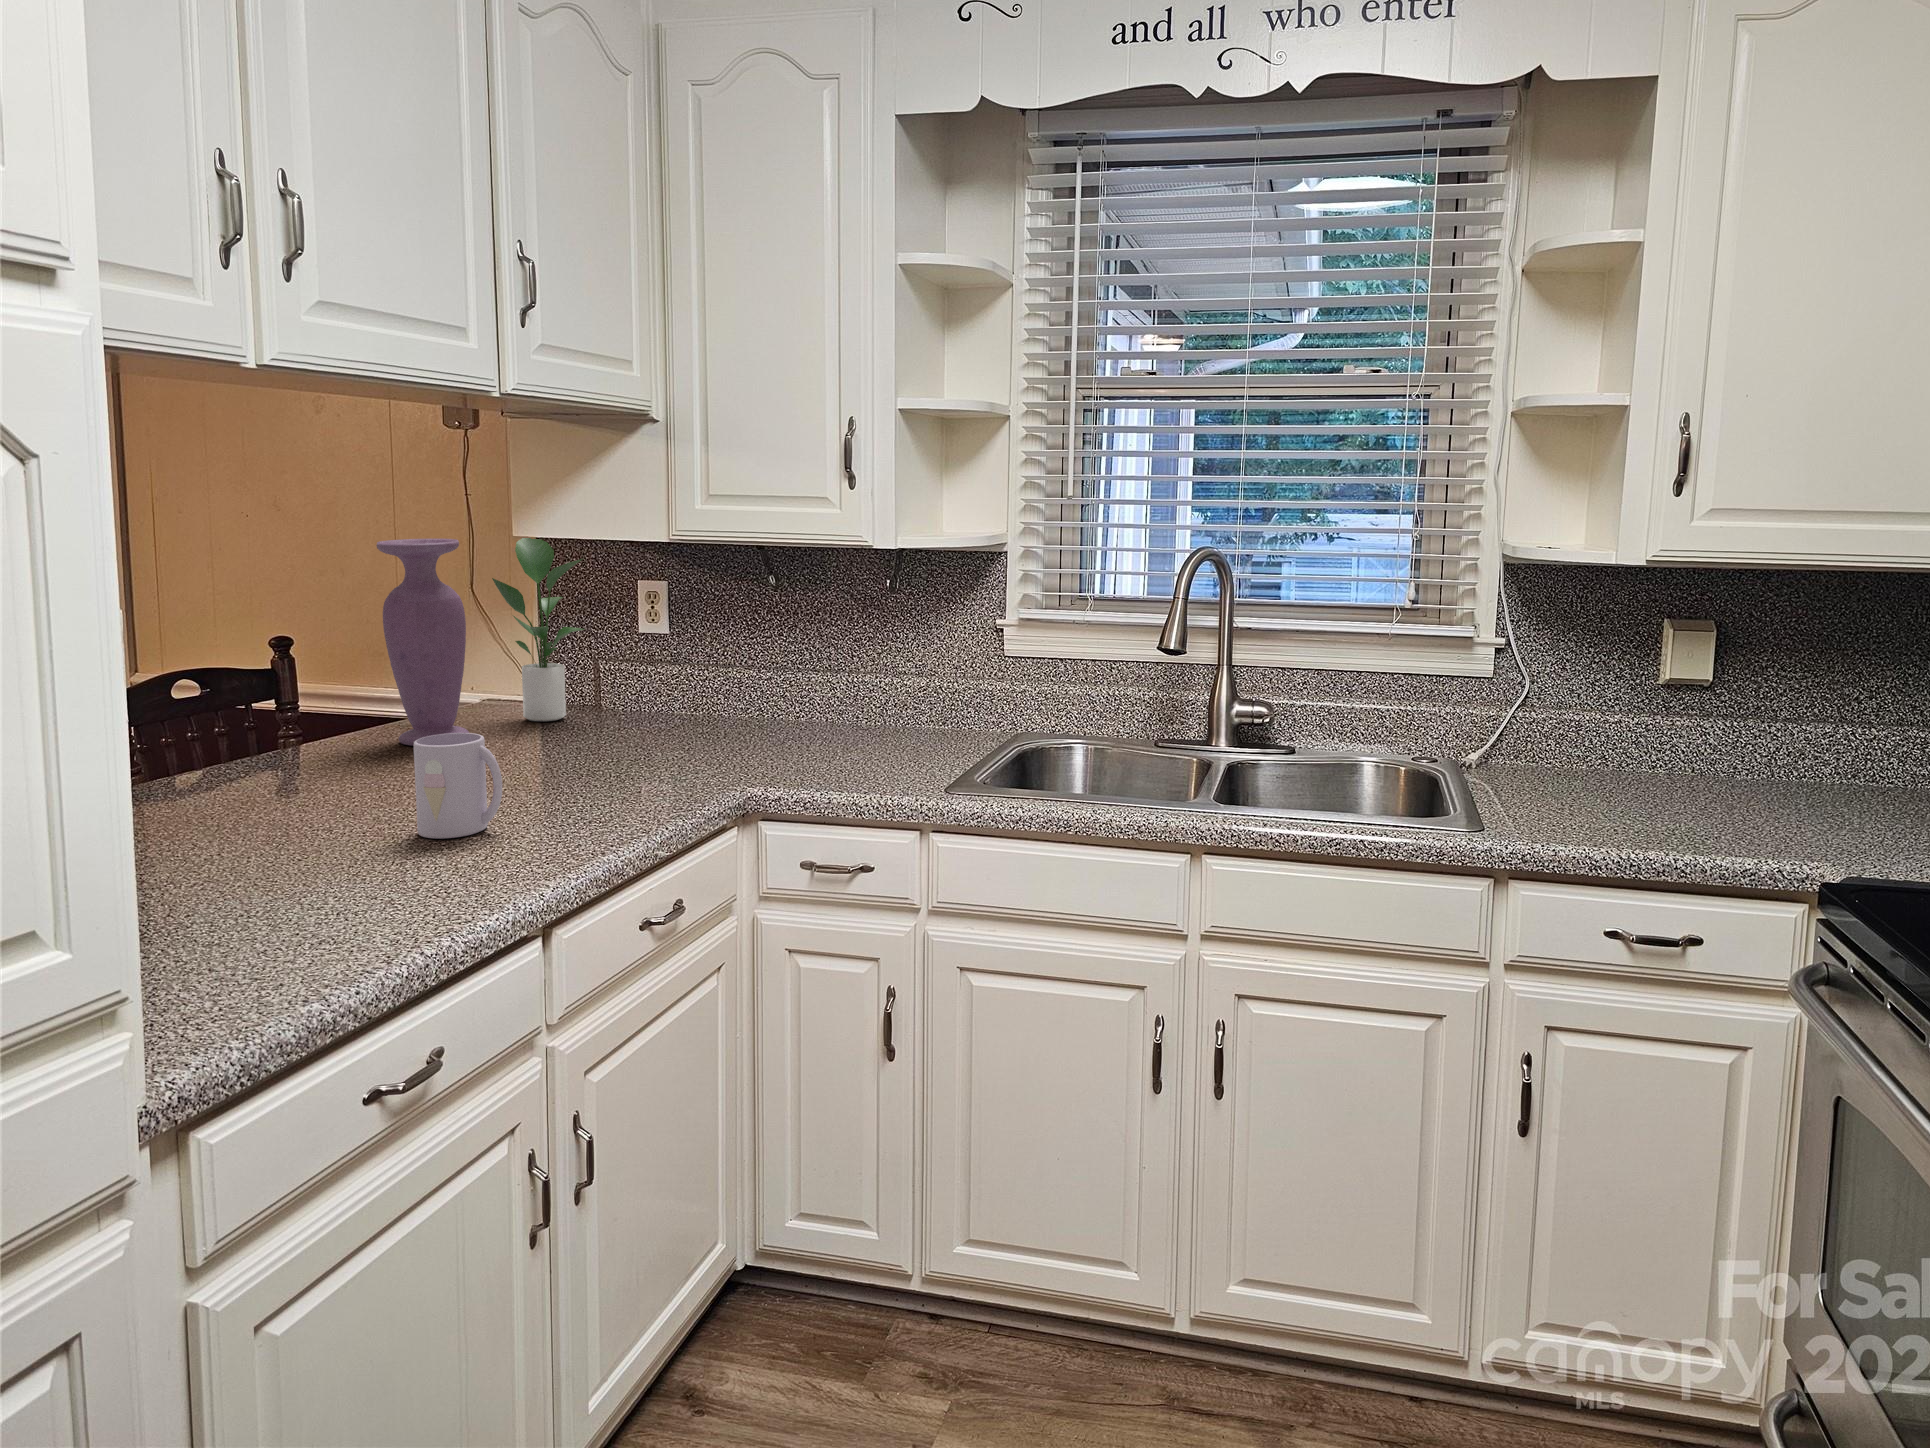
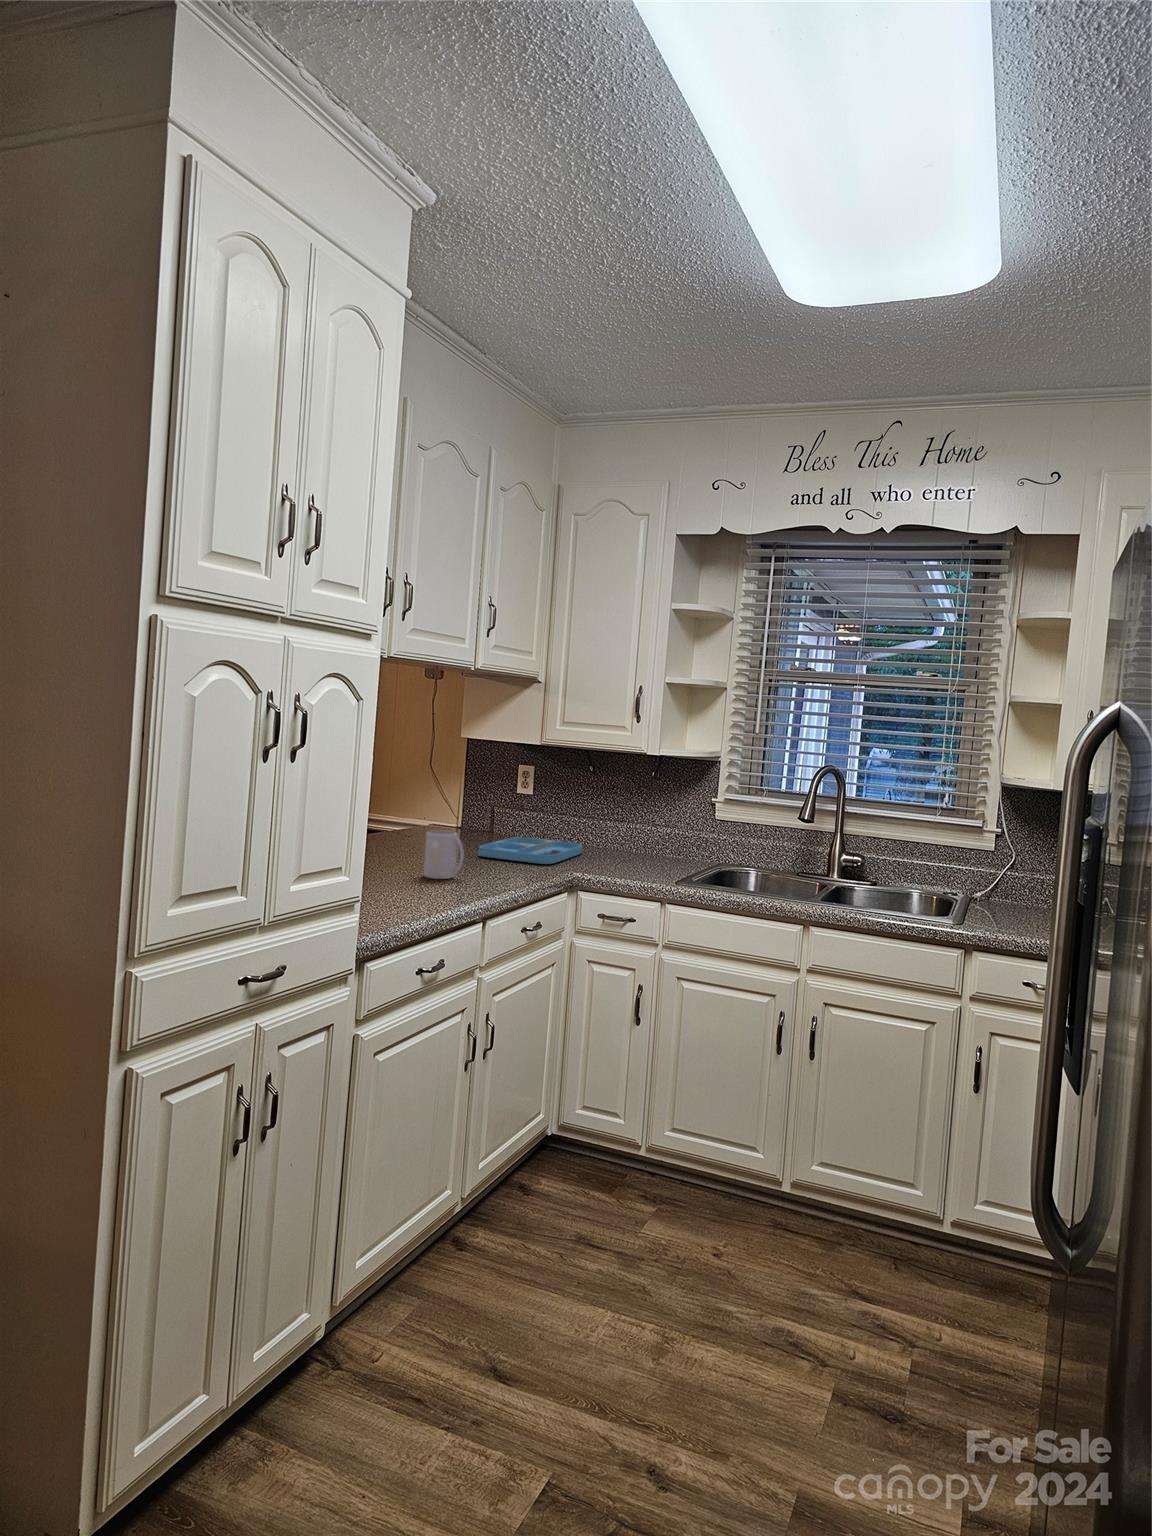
potted plant: present [492,537,584,721] -> none [448,739,495,838]
vase: present [376,539,469,746] -> none [398,738,437,843]
tray: none [556,713,765,771] -> present [478,837,582,864]

